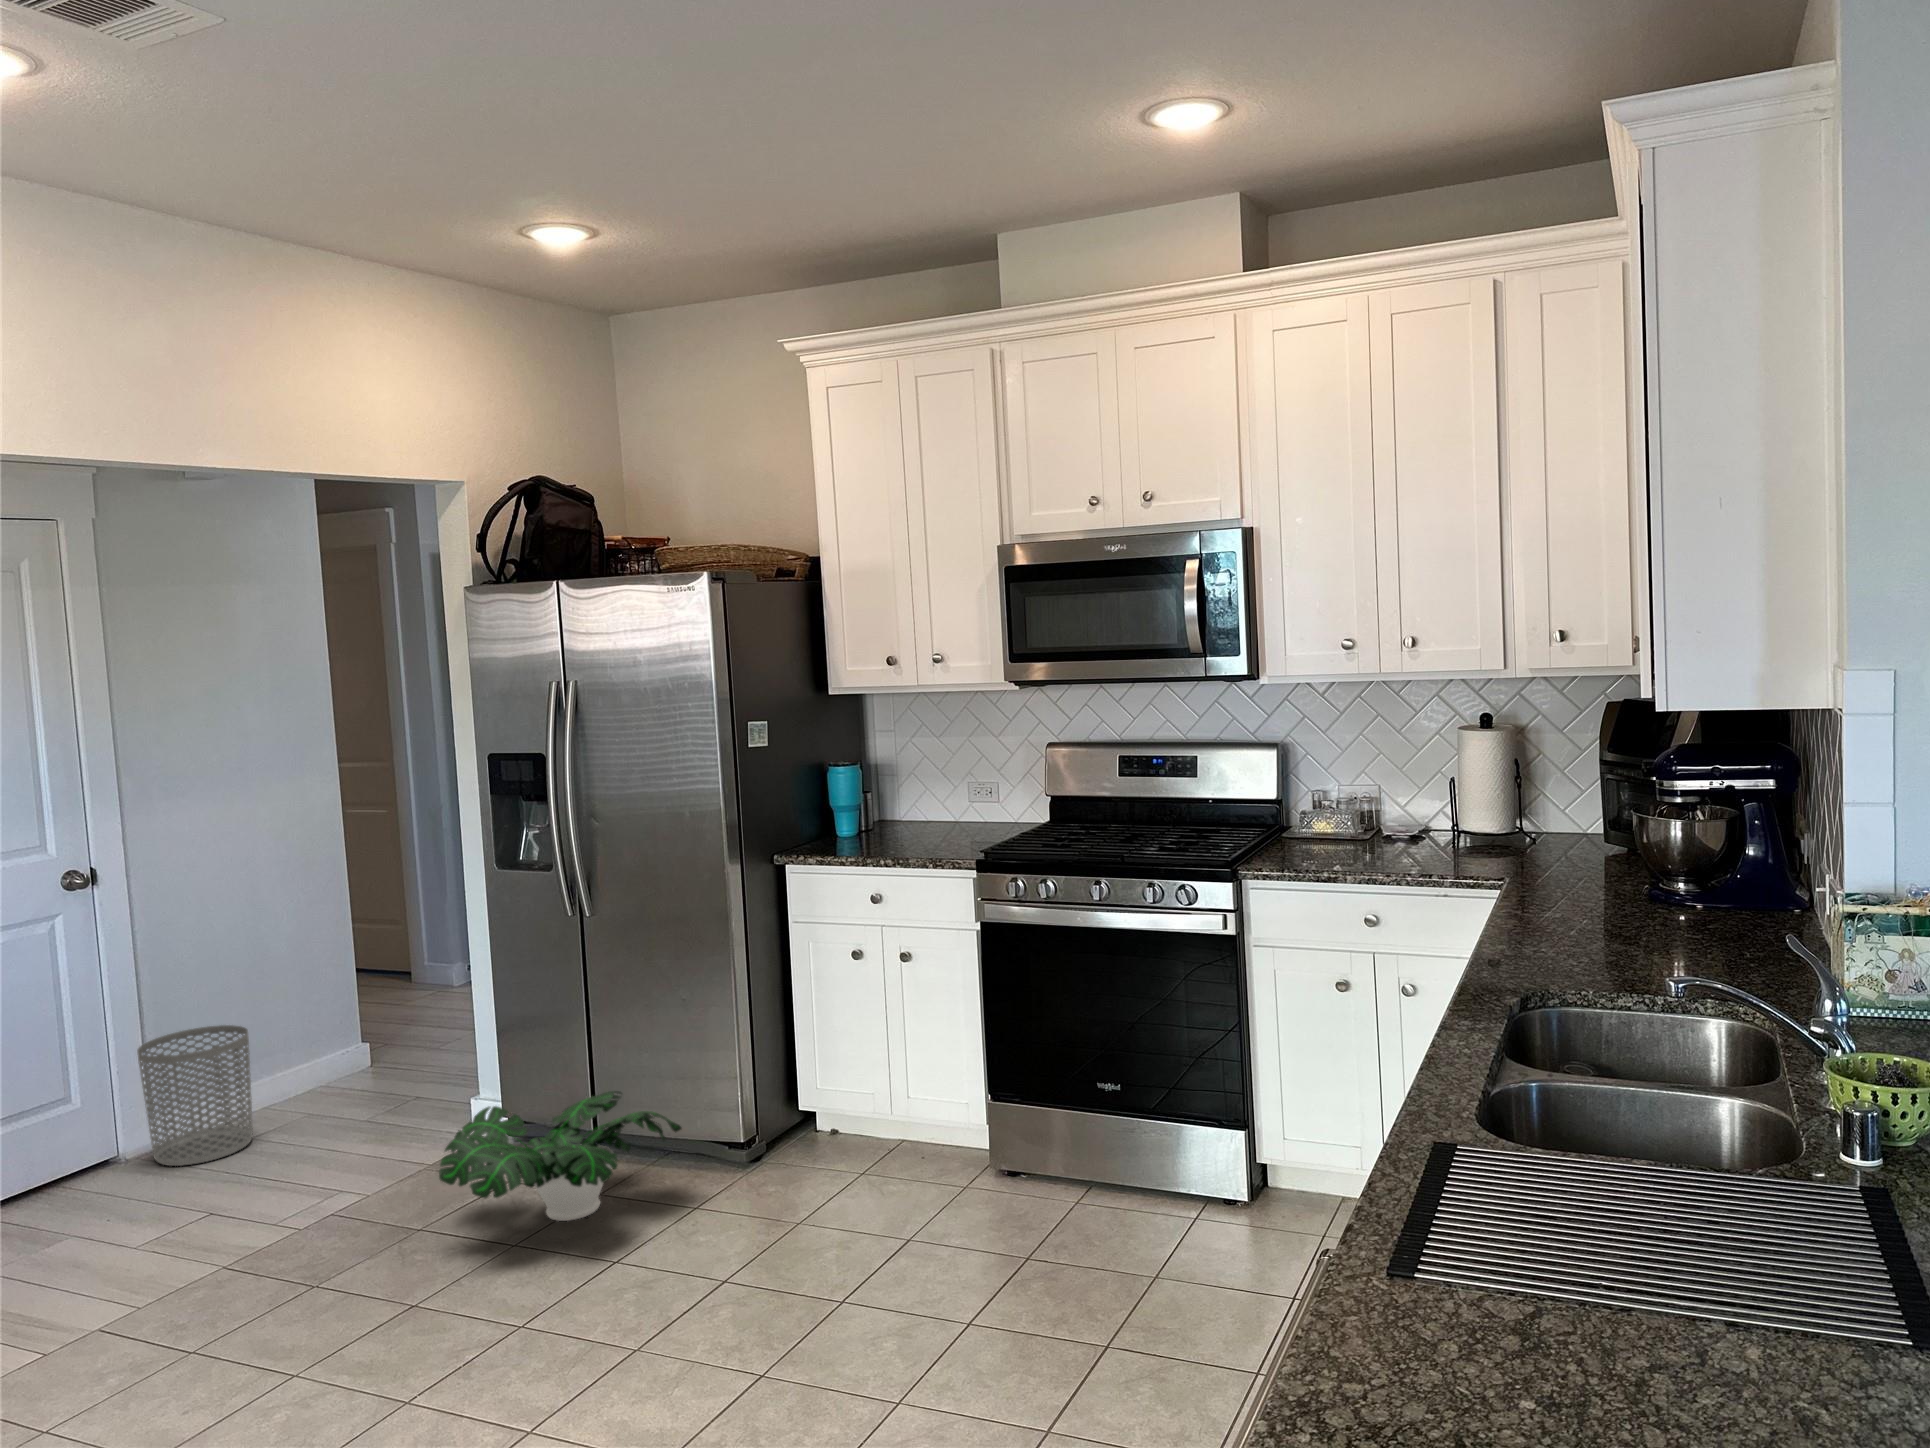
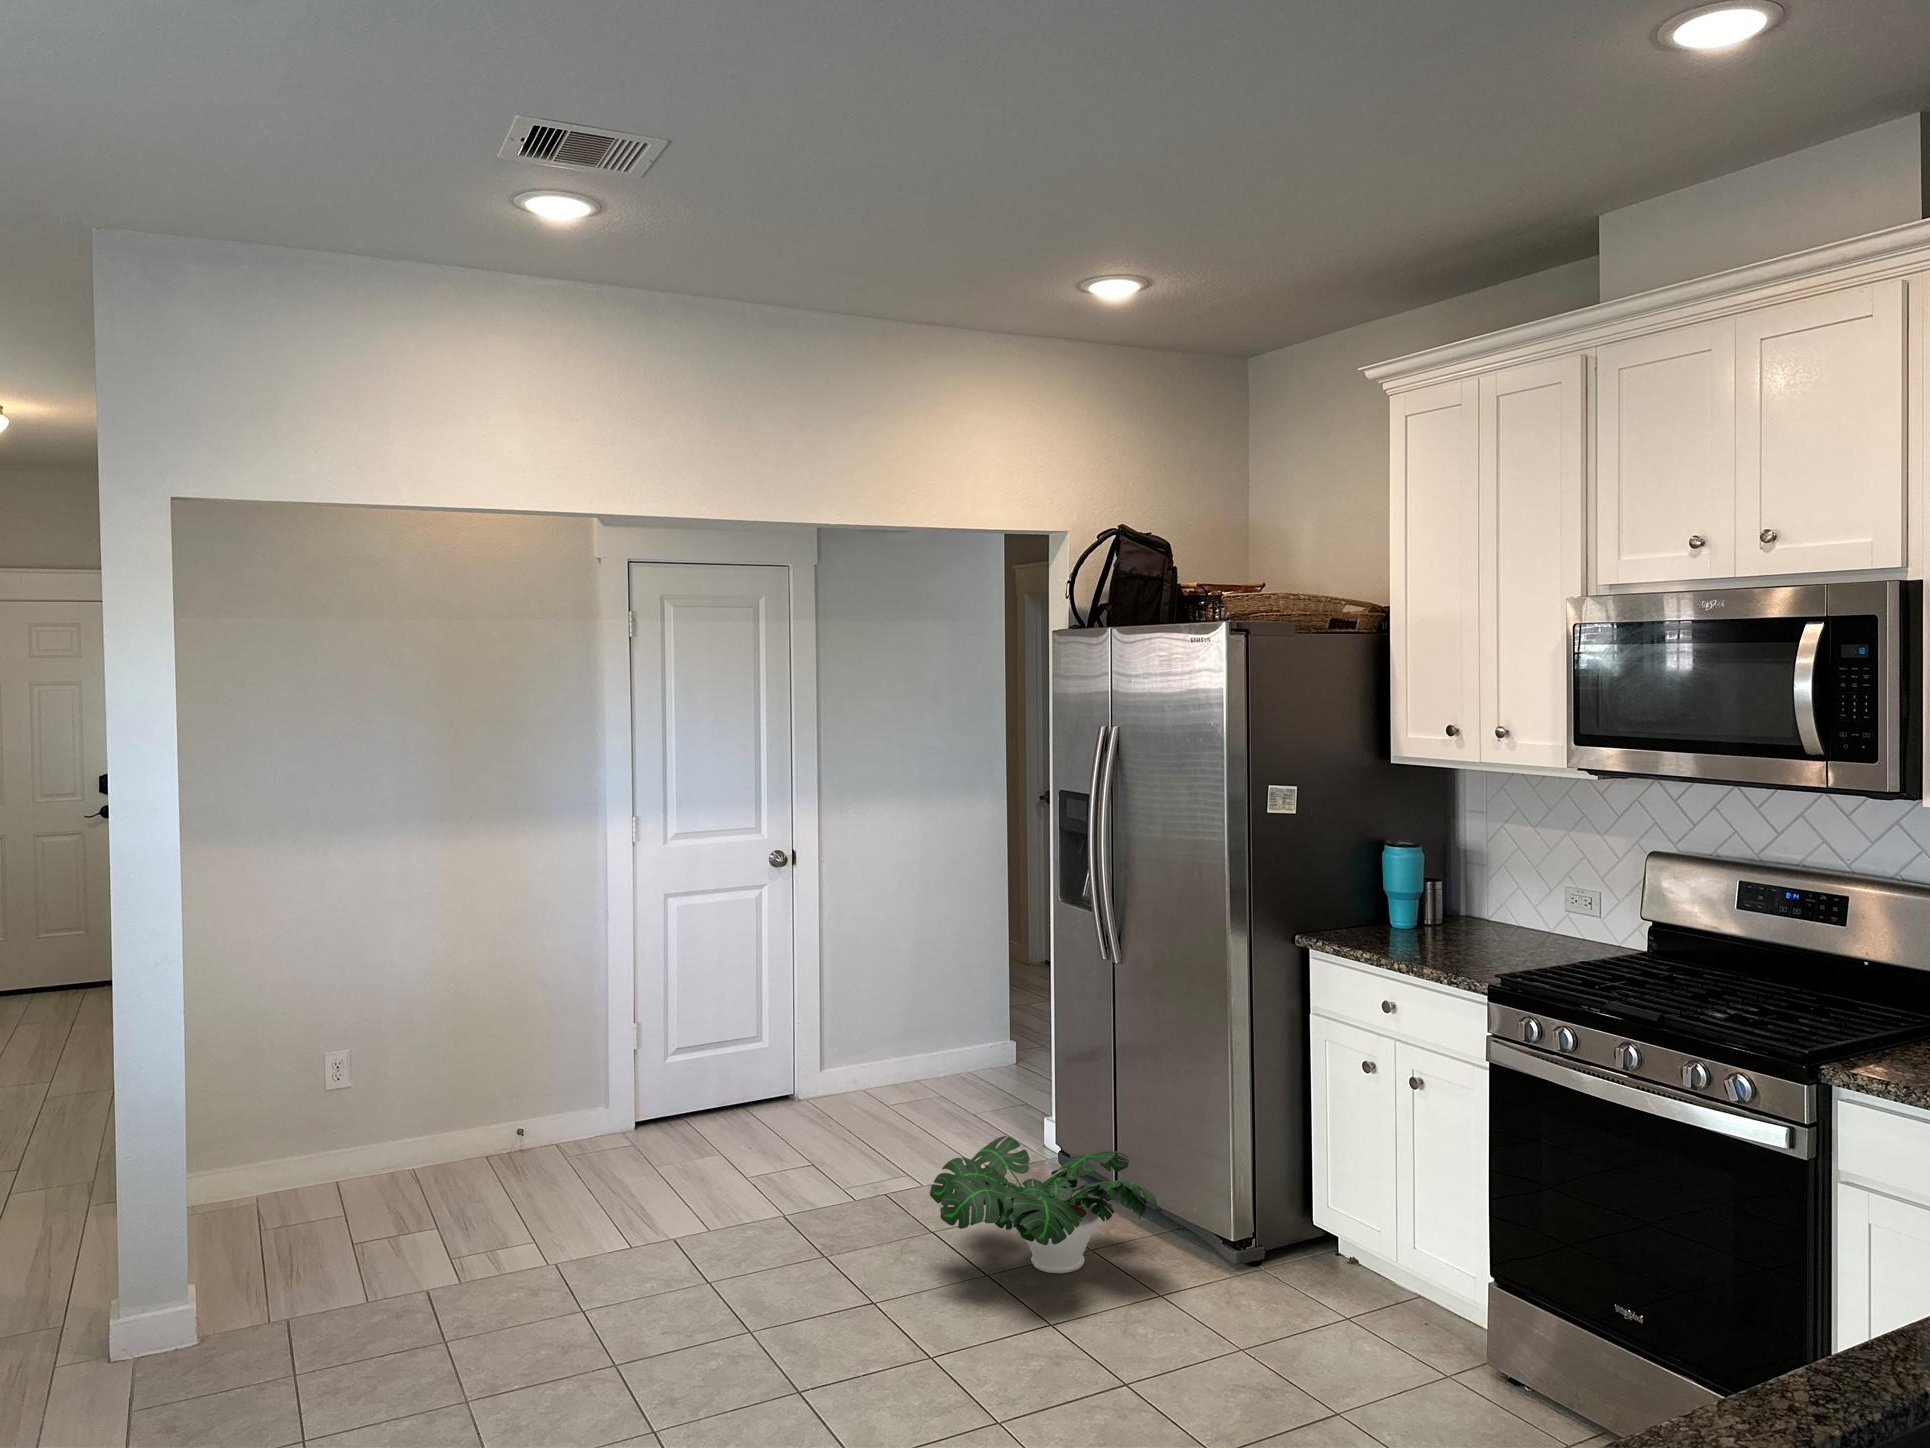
waste bin: present [137,1025,253,1166] -> none [806,1003,890,1122]

